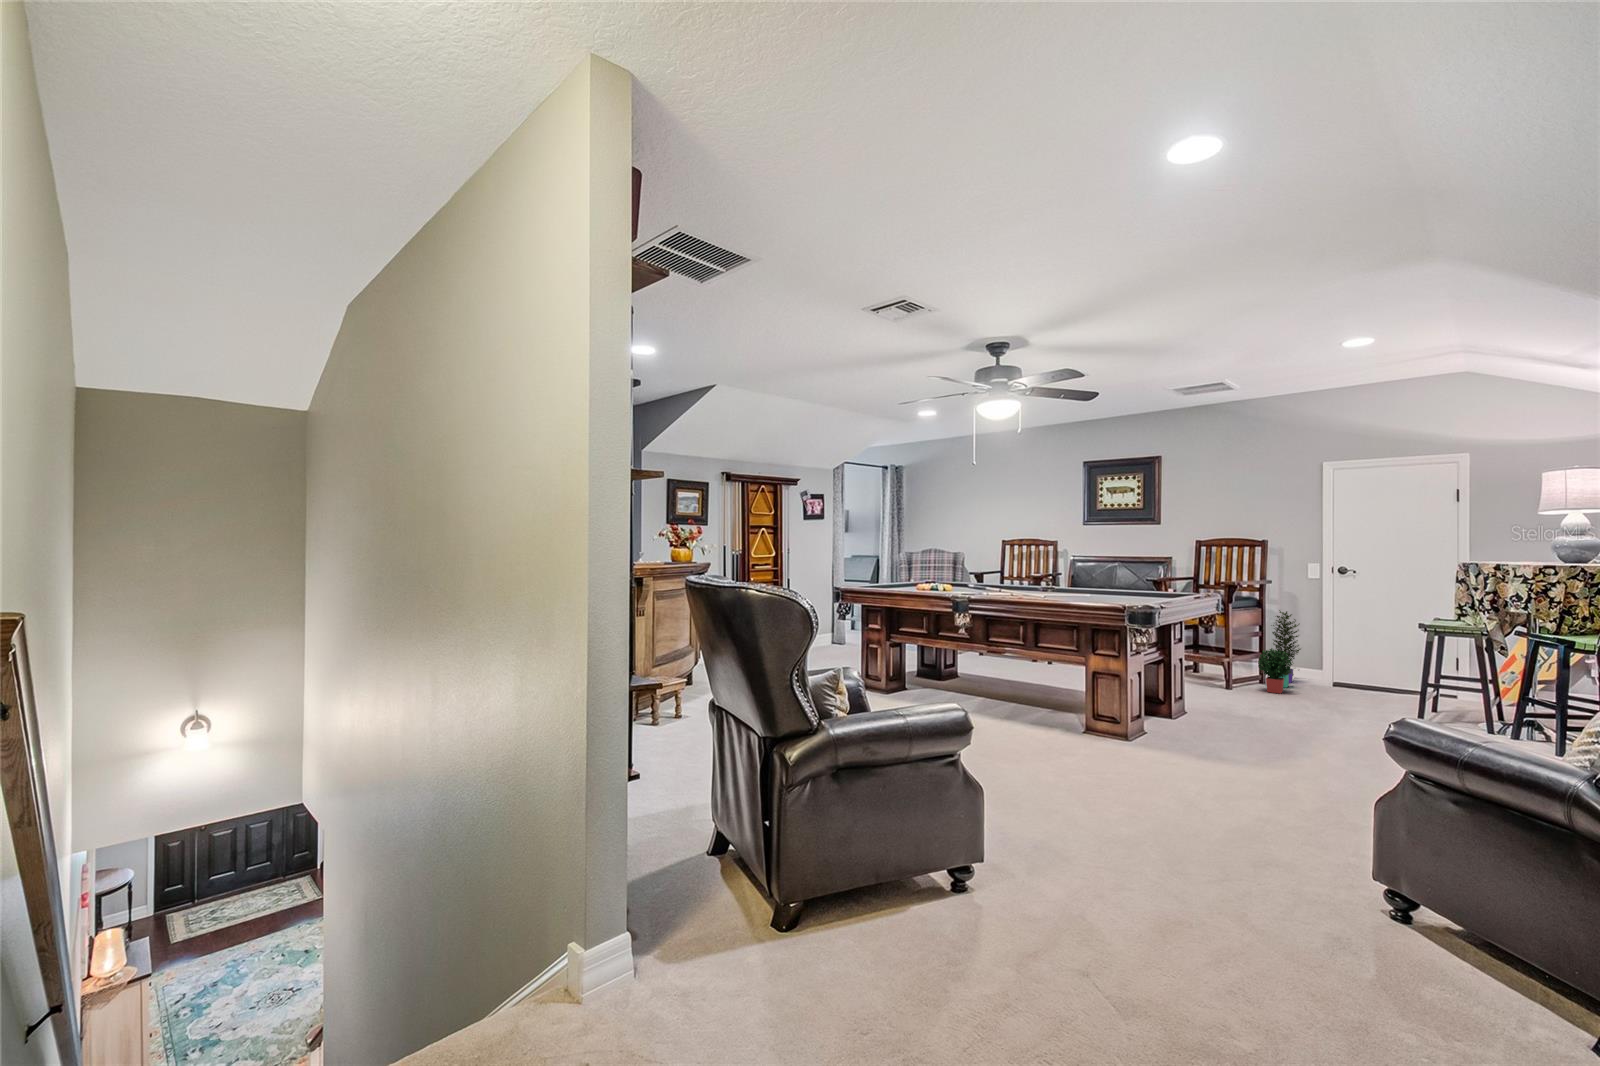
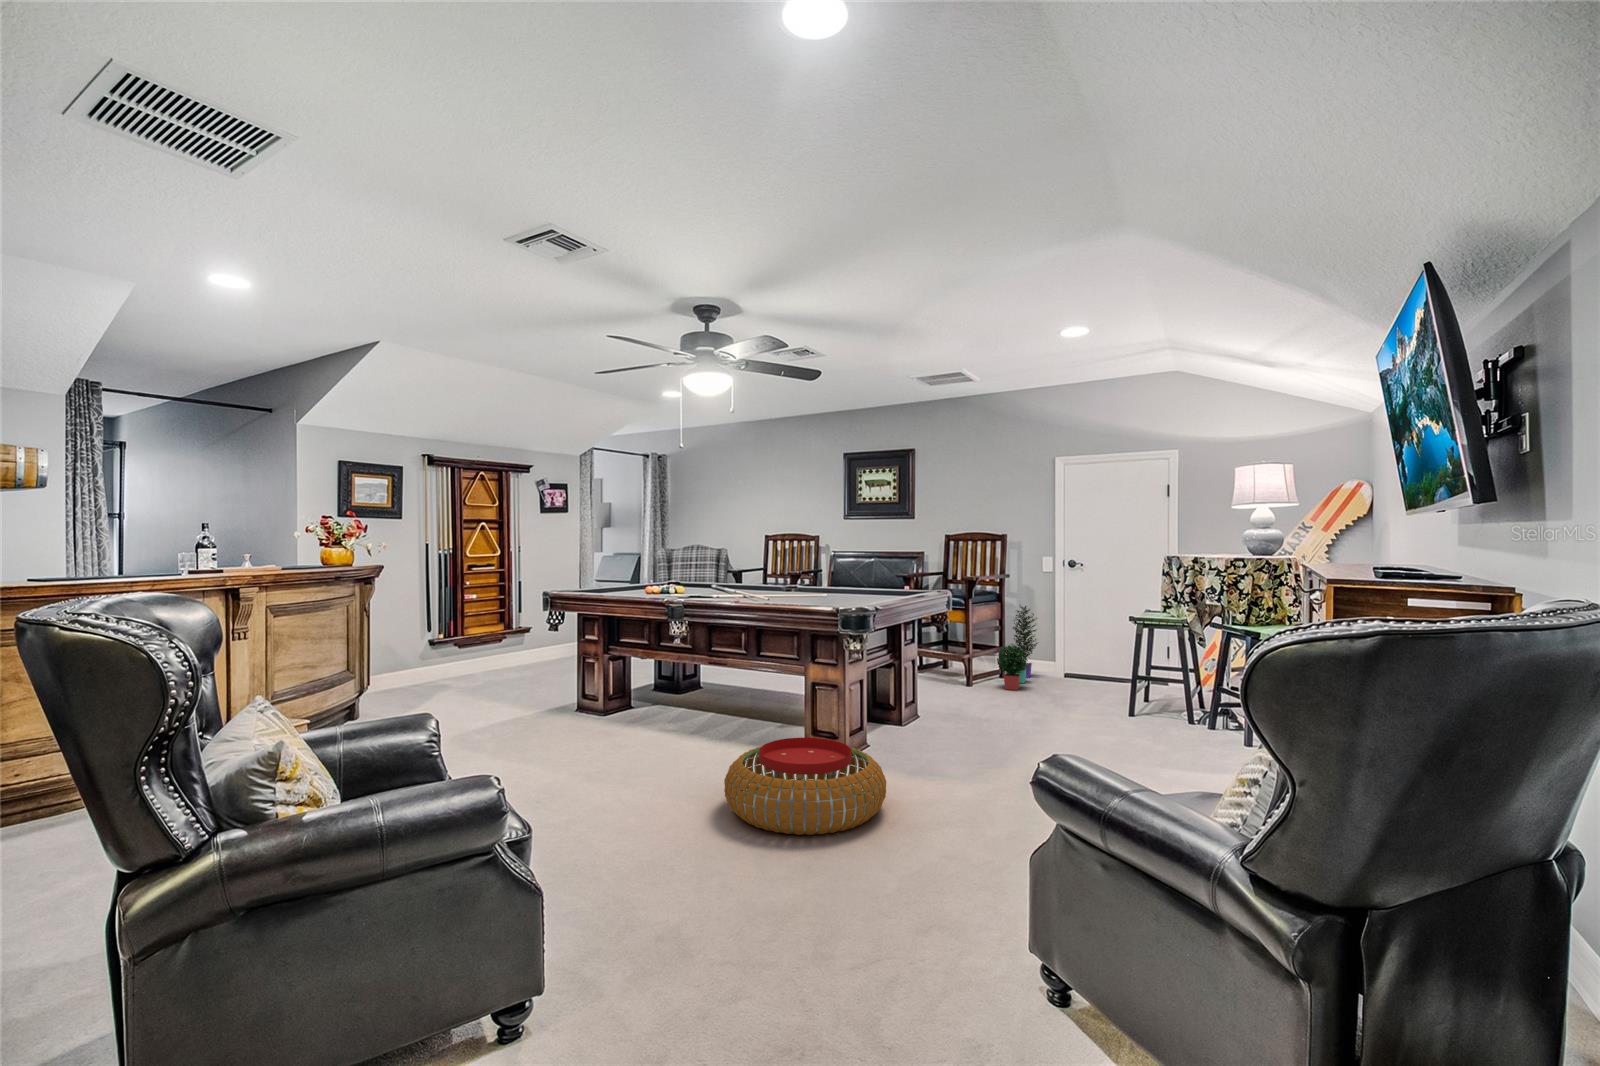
pouf: none [1034,715,1183,793] -> present [724,737,886,835]

